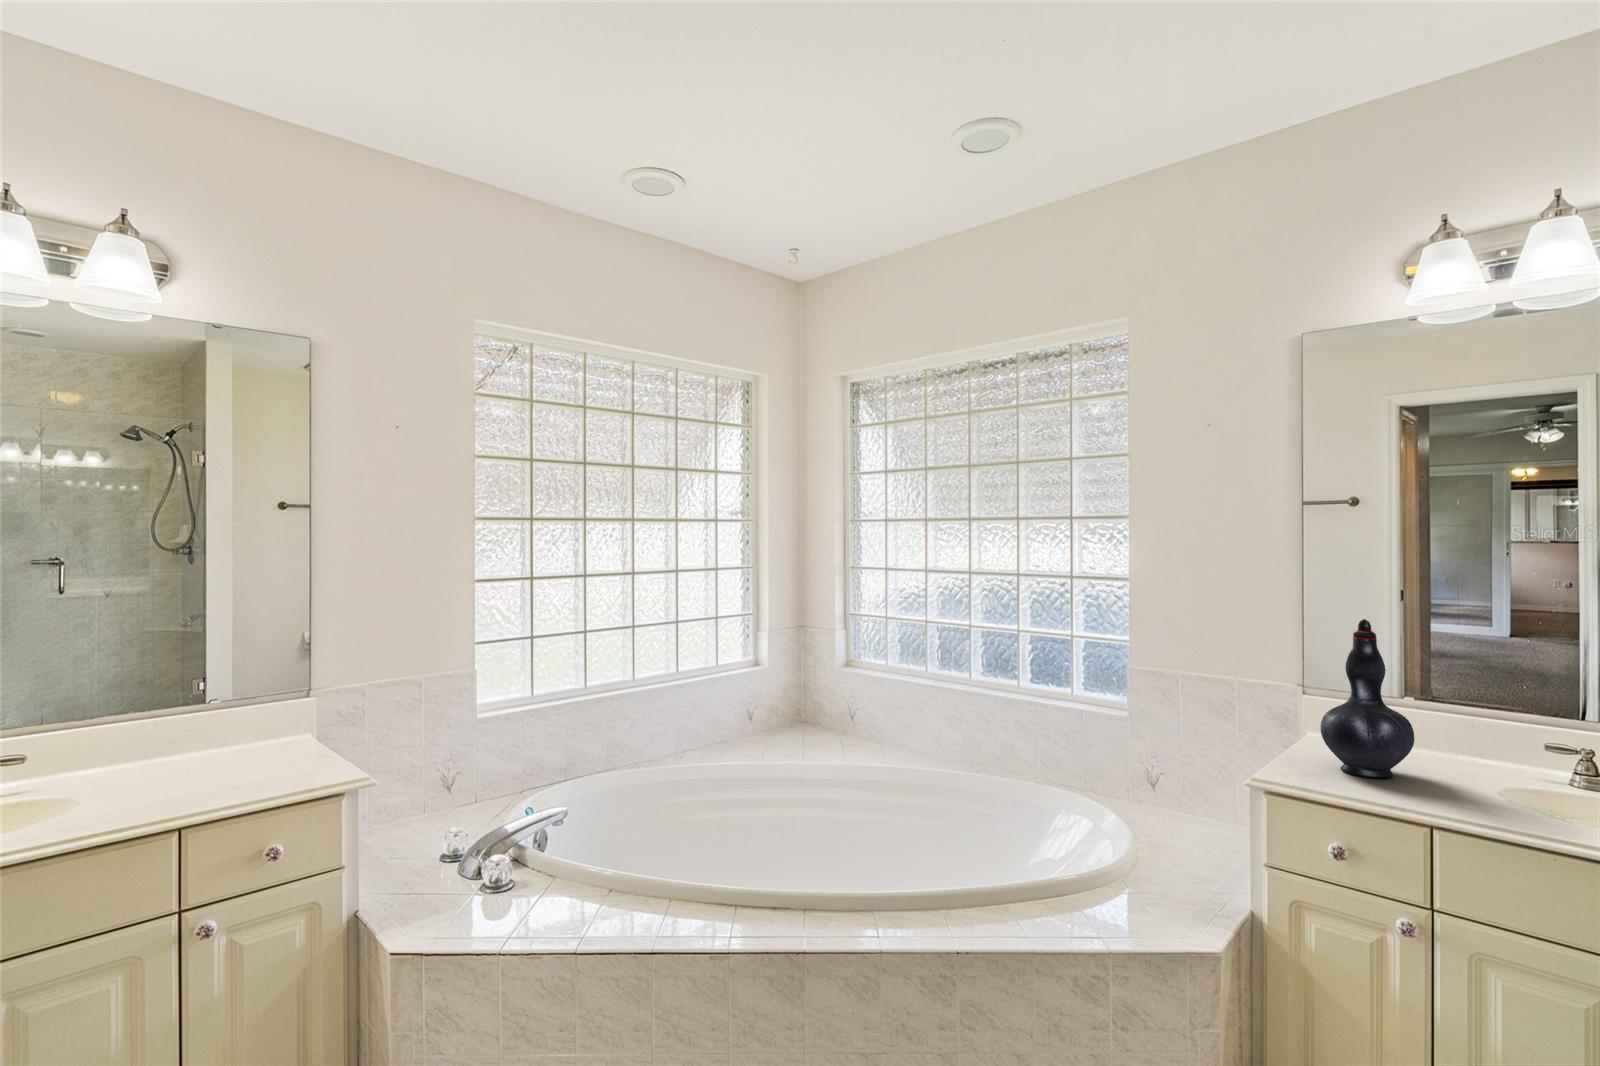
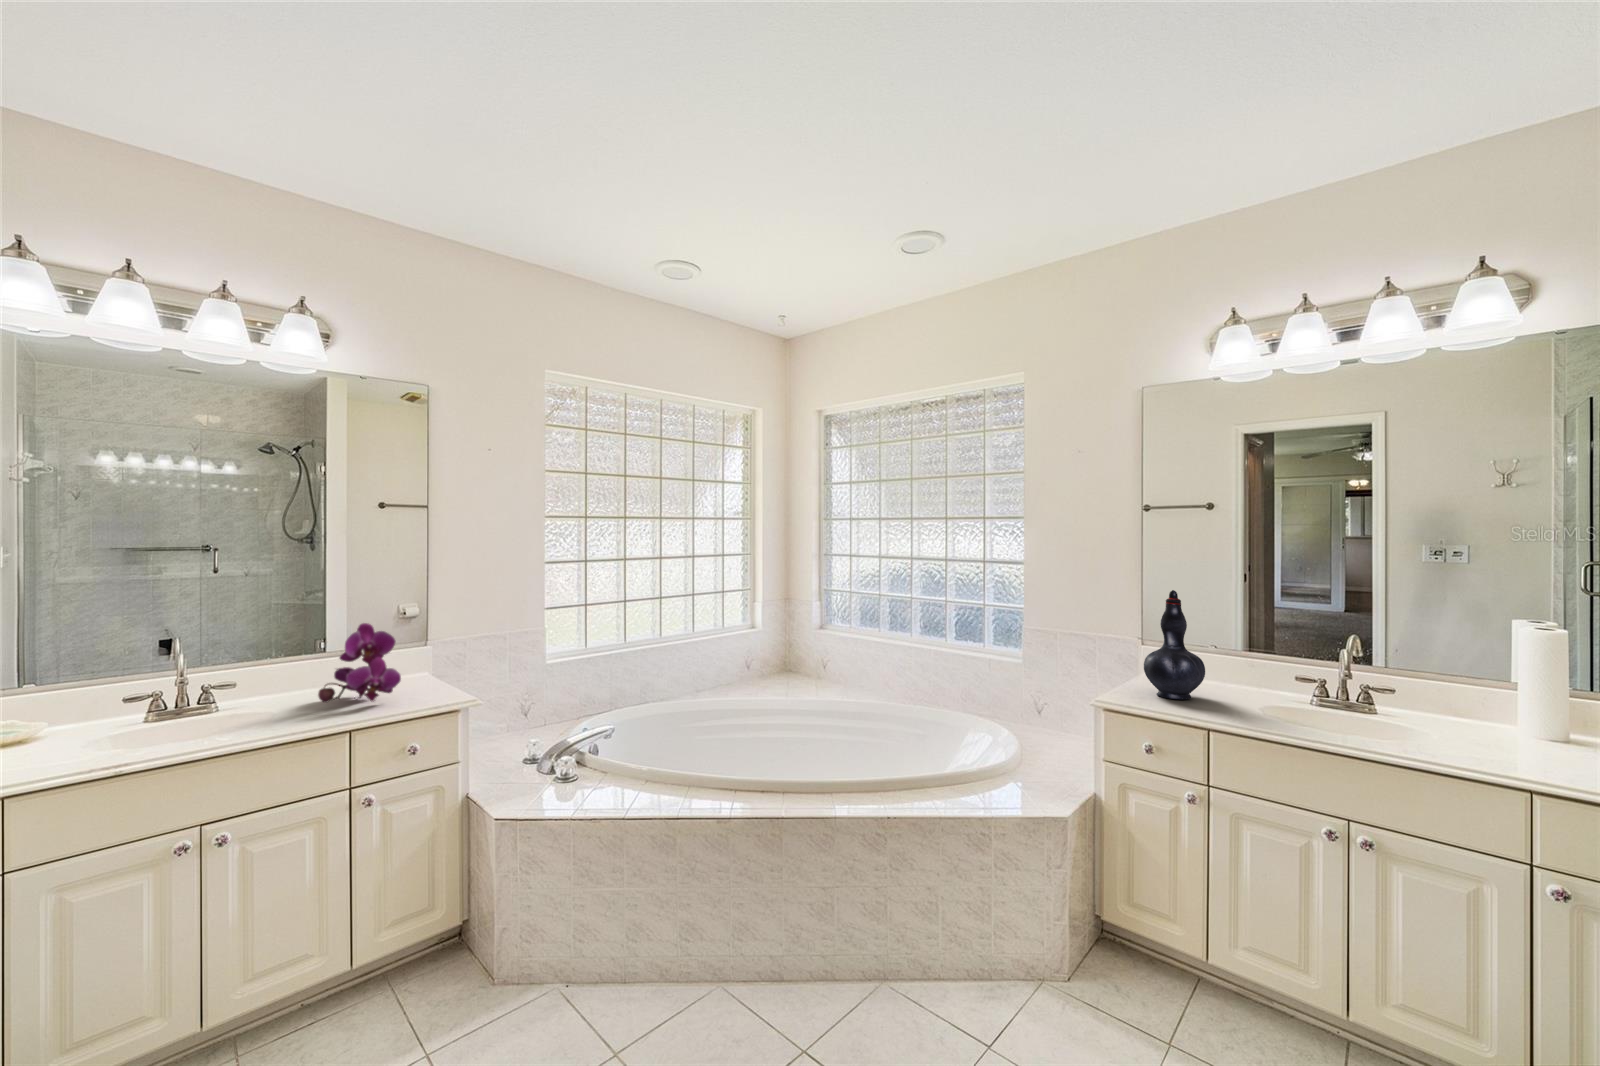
flower: none [138,670,259,786] -> present [318,623,401,703]

